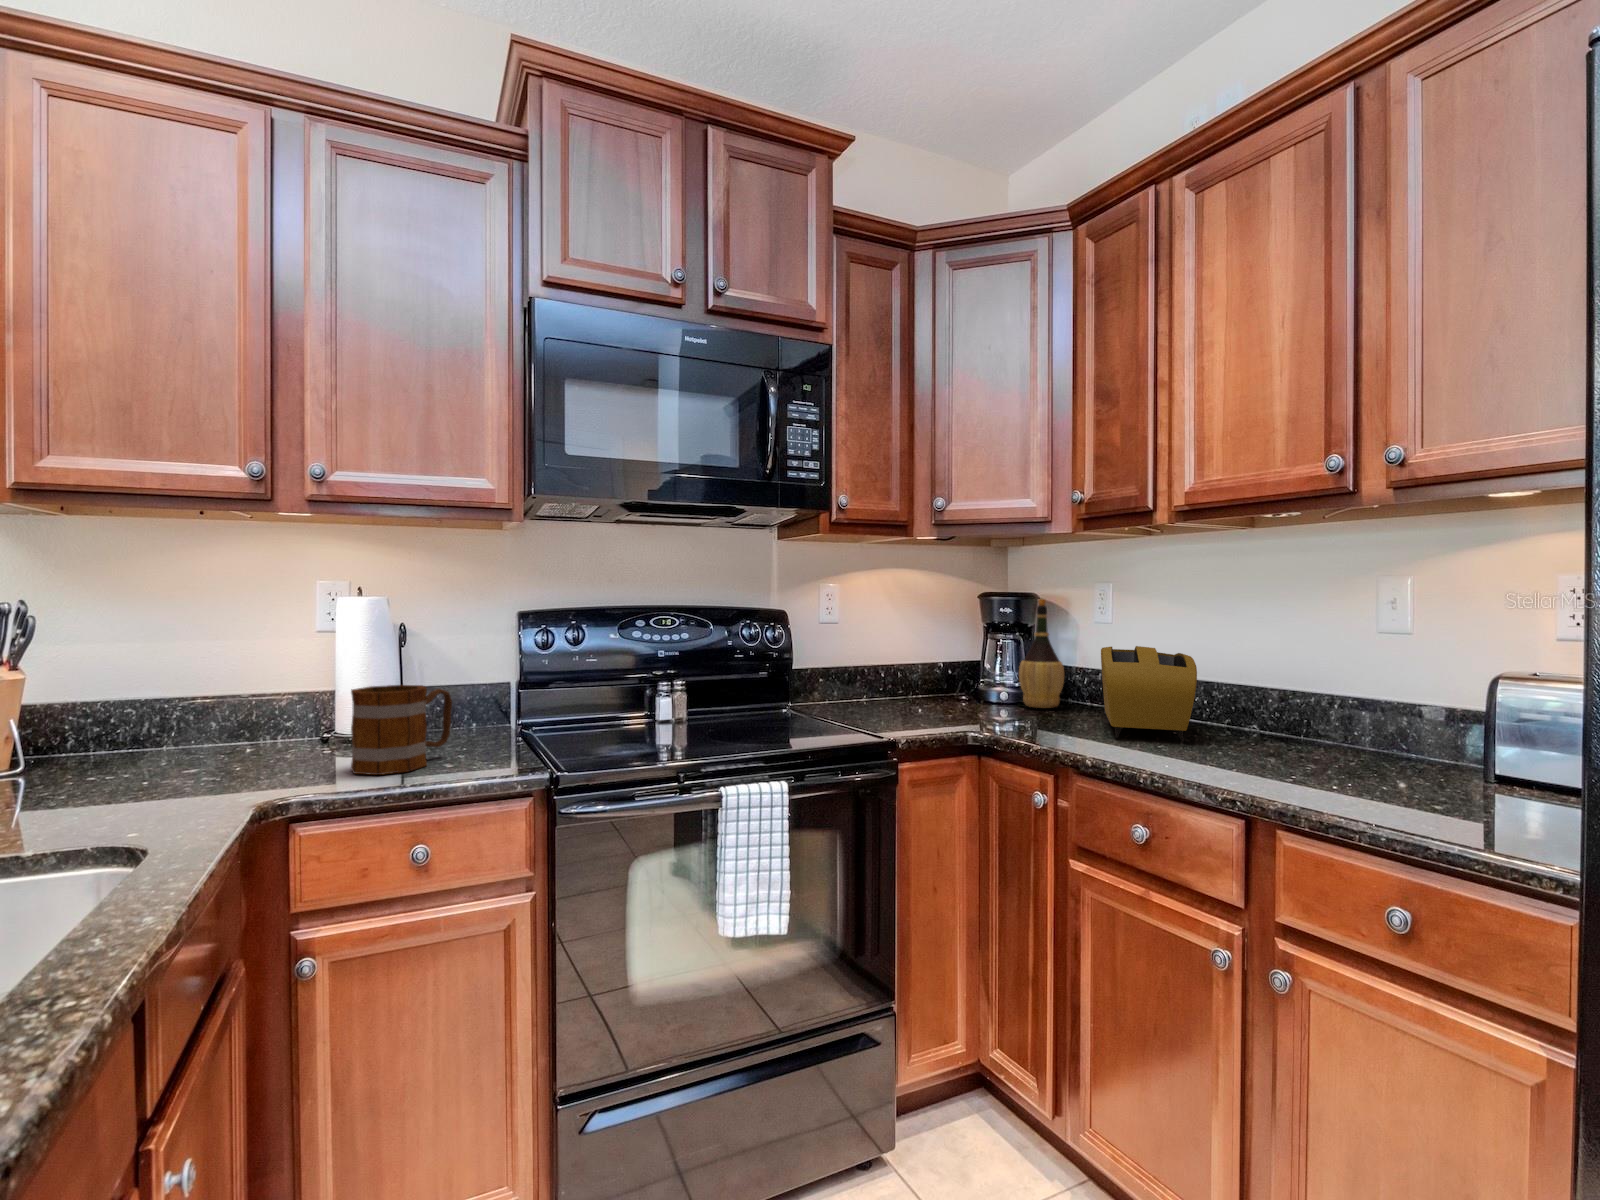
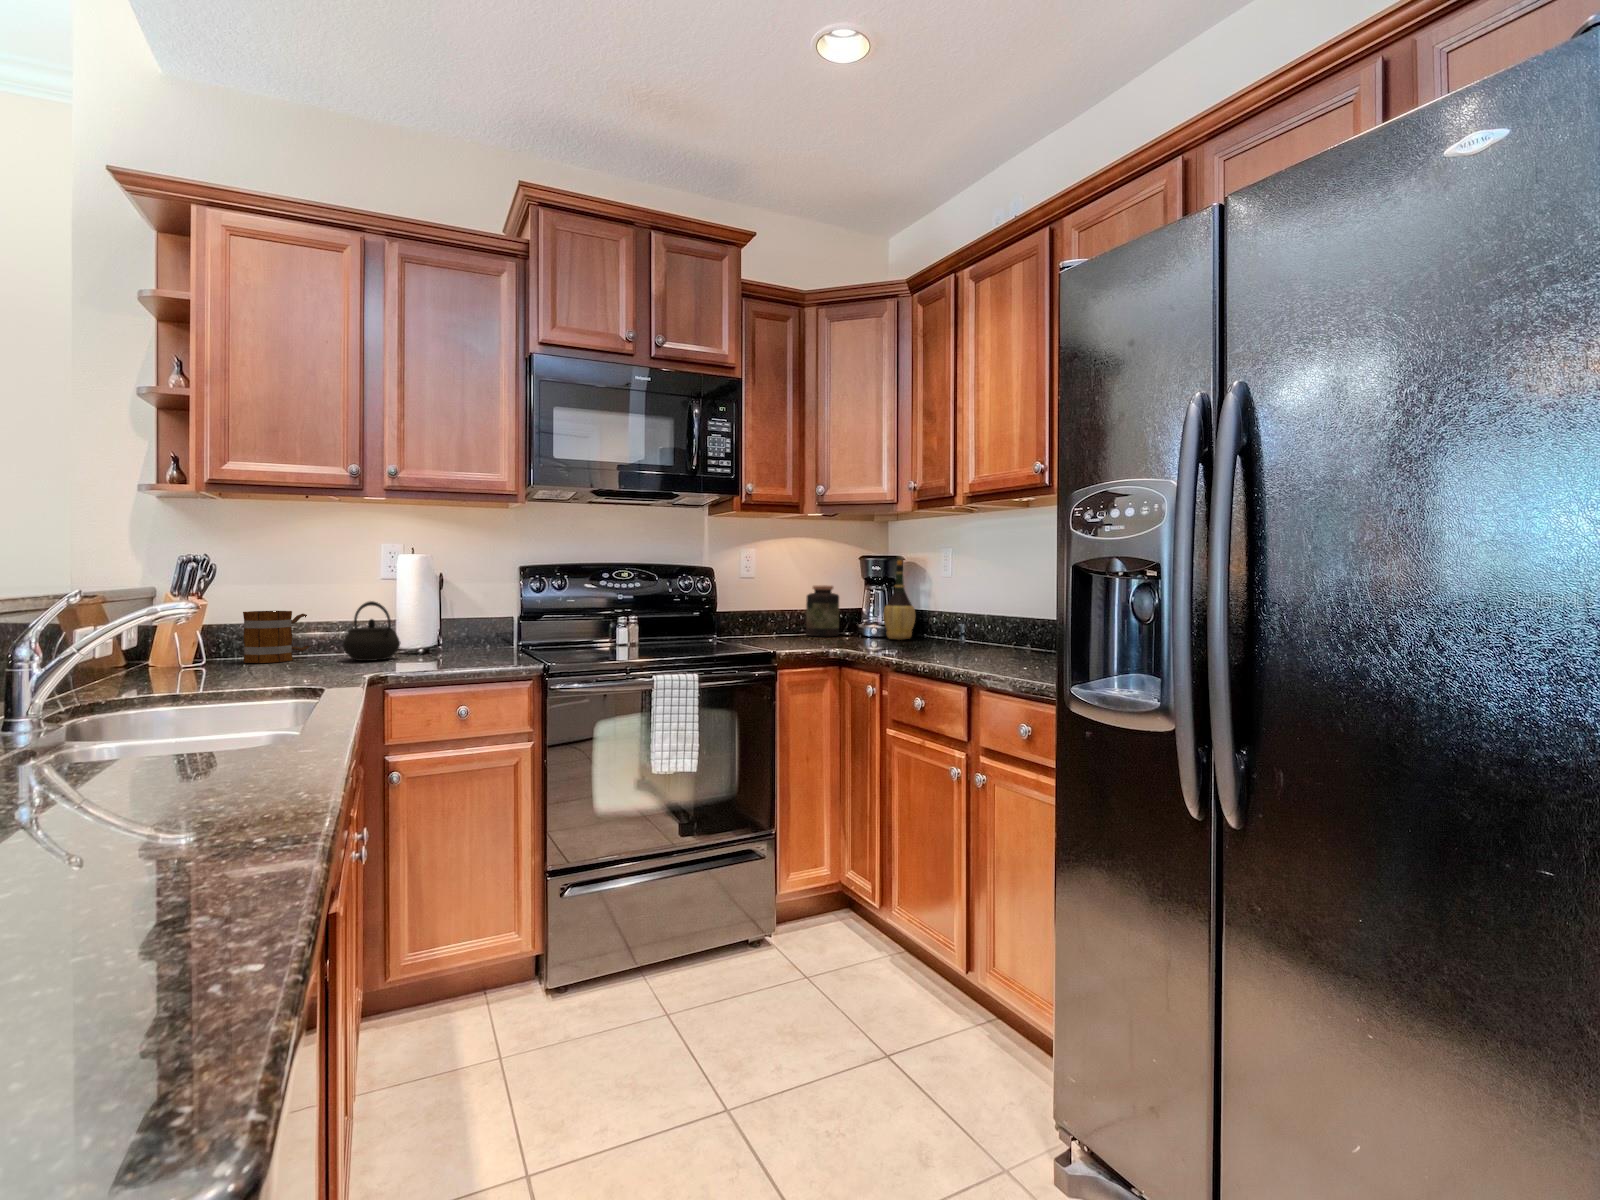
jar: none [905,631,950,700] -> present [806,585,839,636]
toaster: present [1101,646,1197,742] -> none [920,590,983,653]
kettle: none [248,668,340,760] -> present [343,601,400,661]
mug: present [351,685,452,775] -> present [243,611,309,663]

